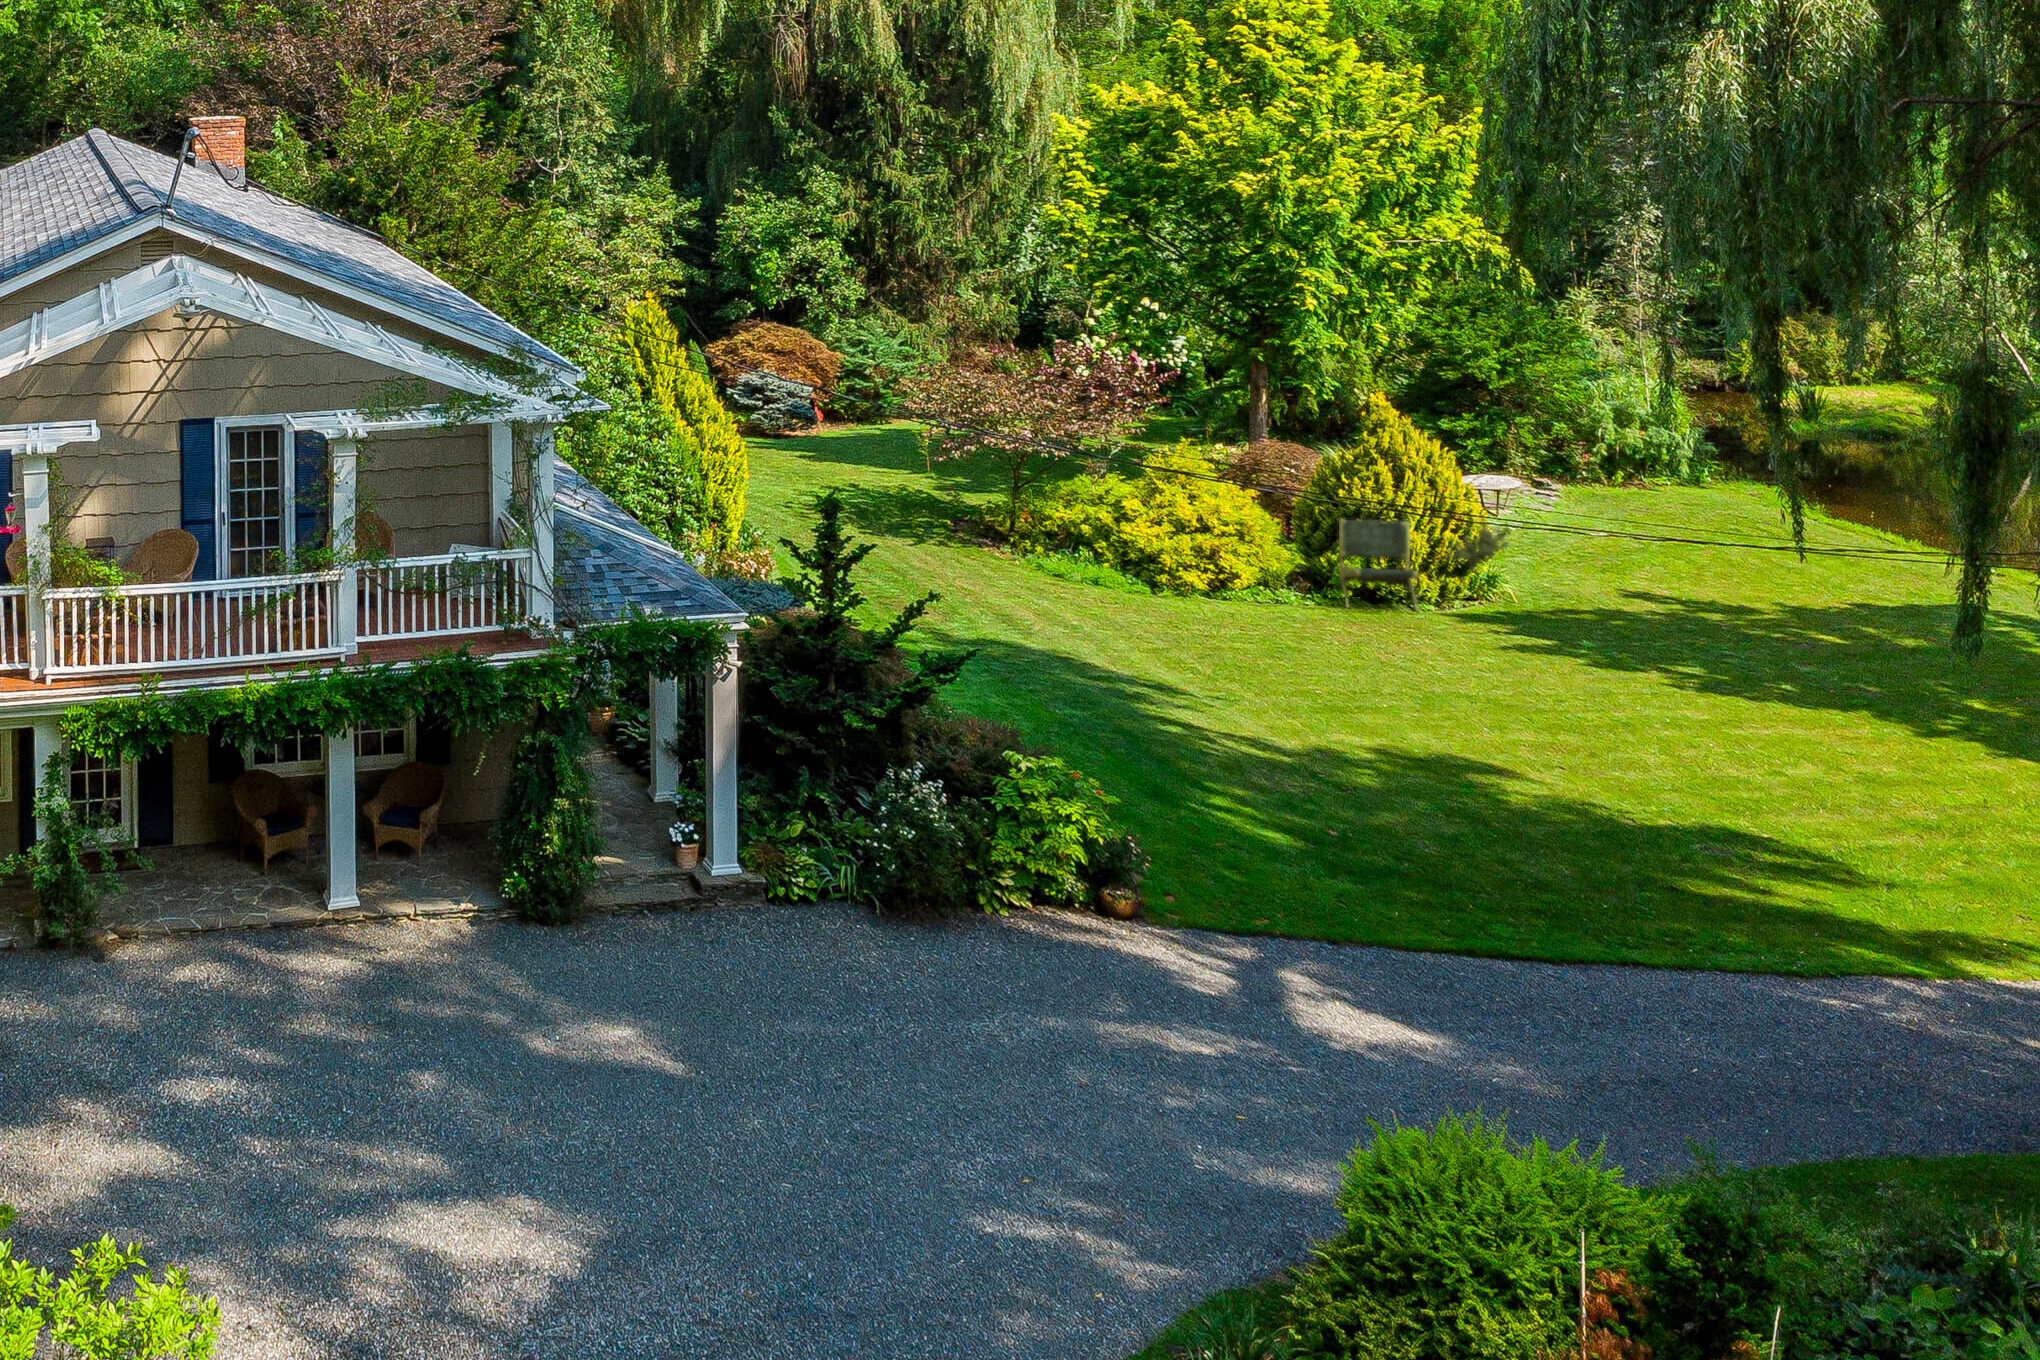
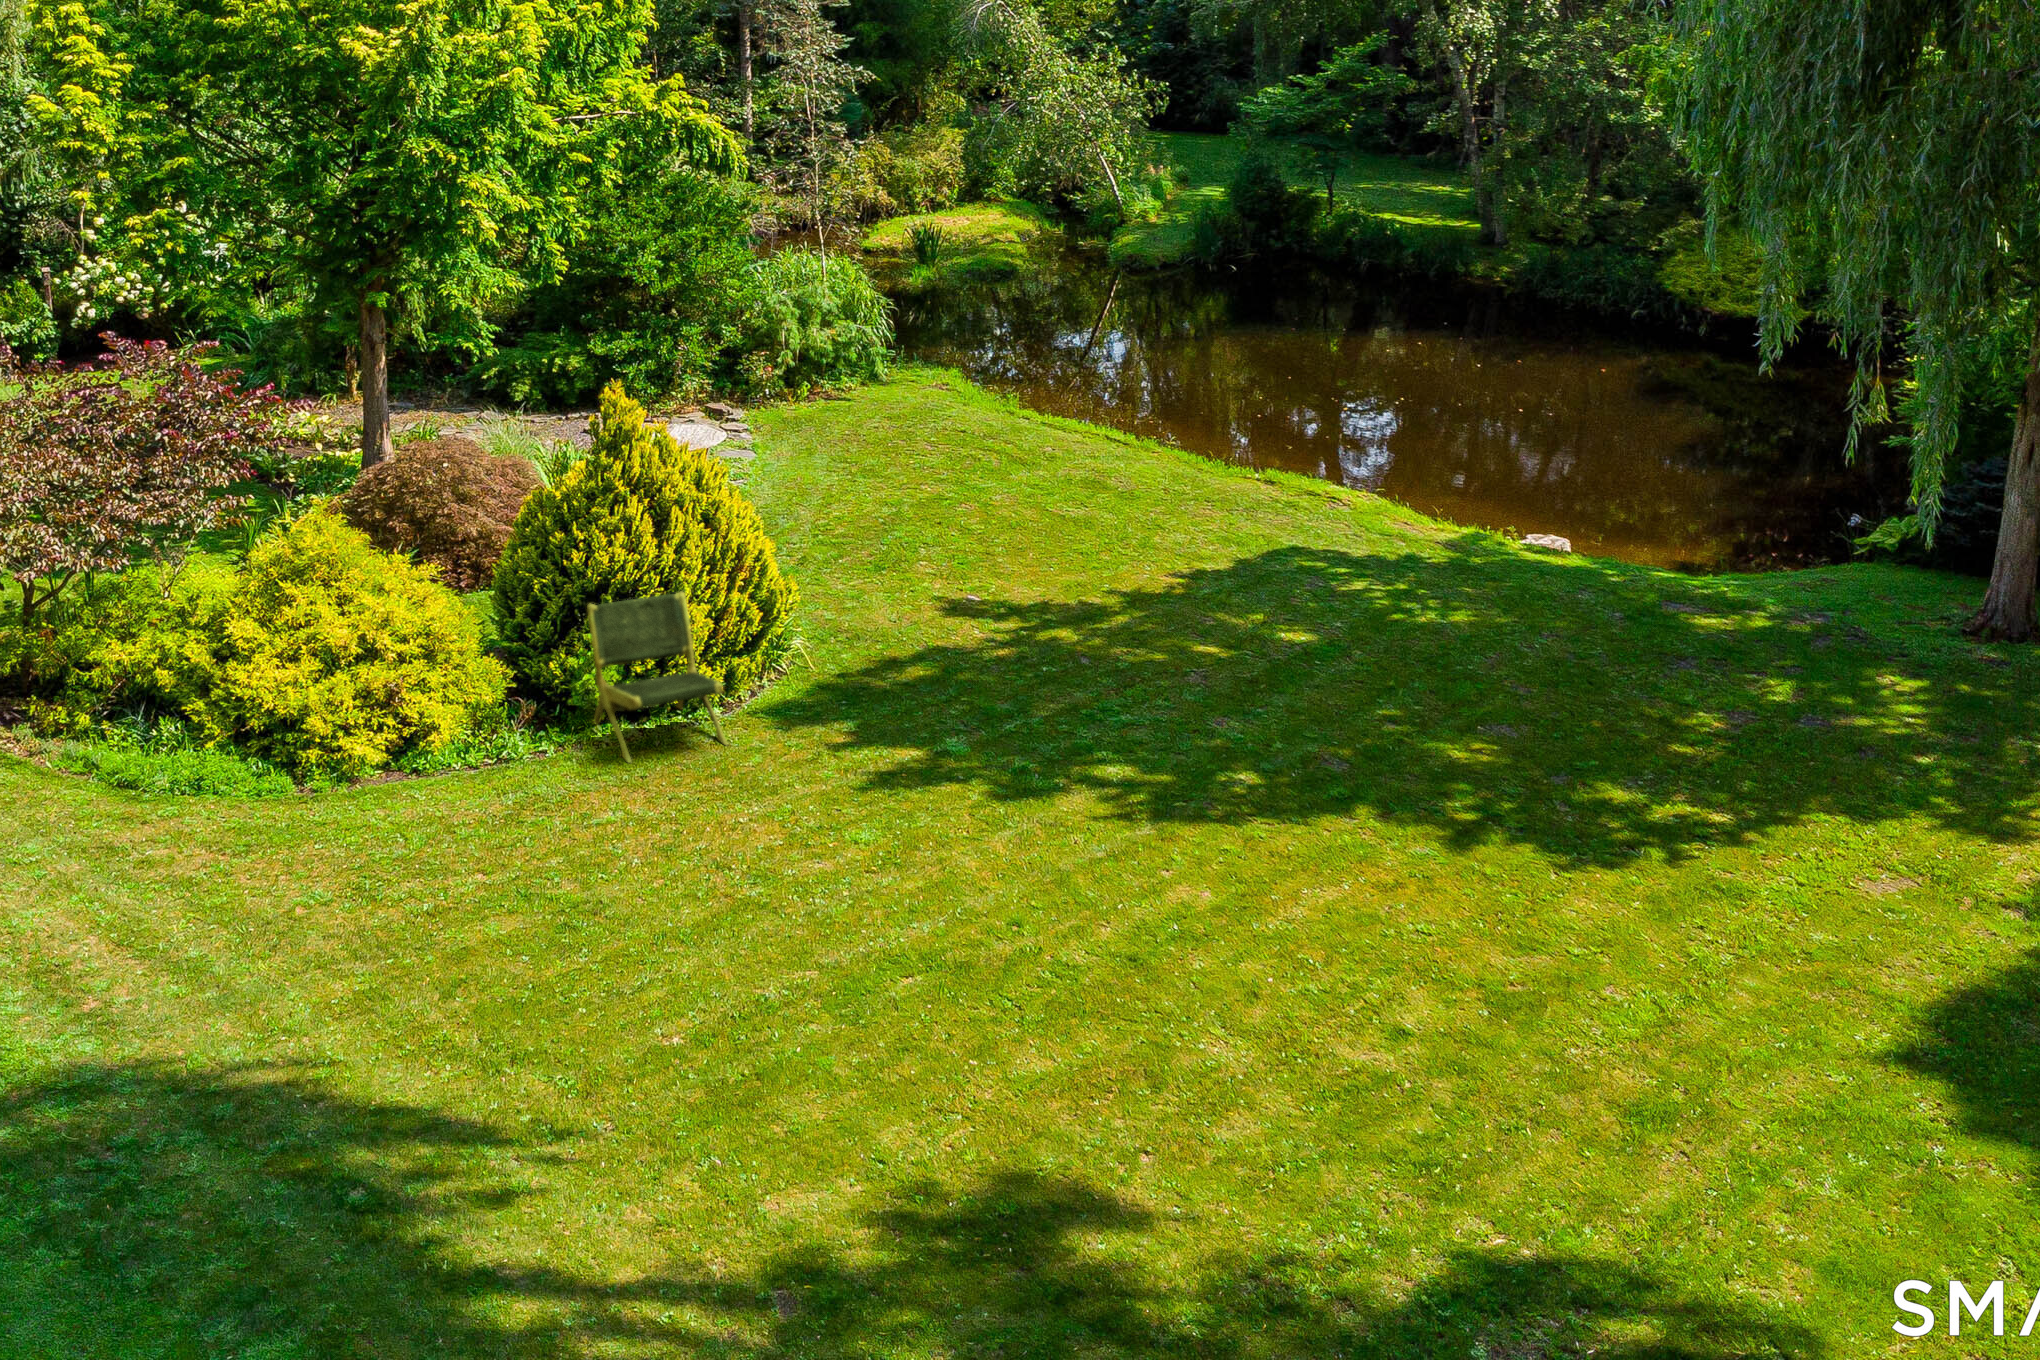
potted tree: present [1447,519,1510,589] -> none [734,567,813,696]

